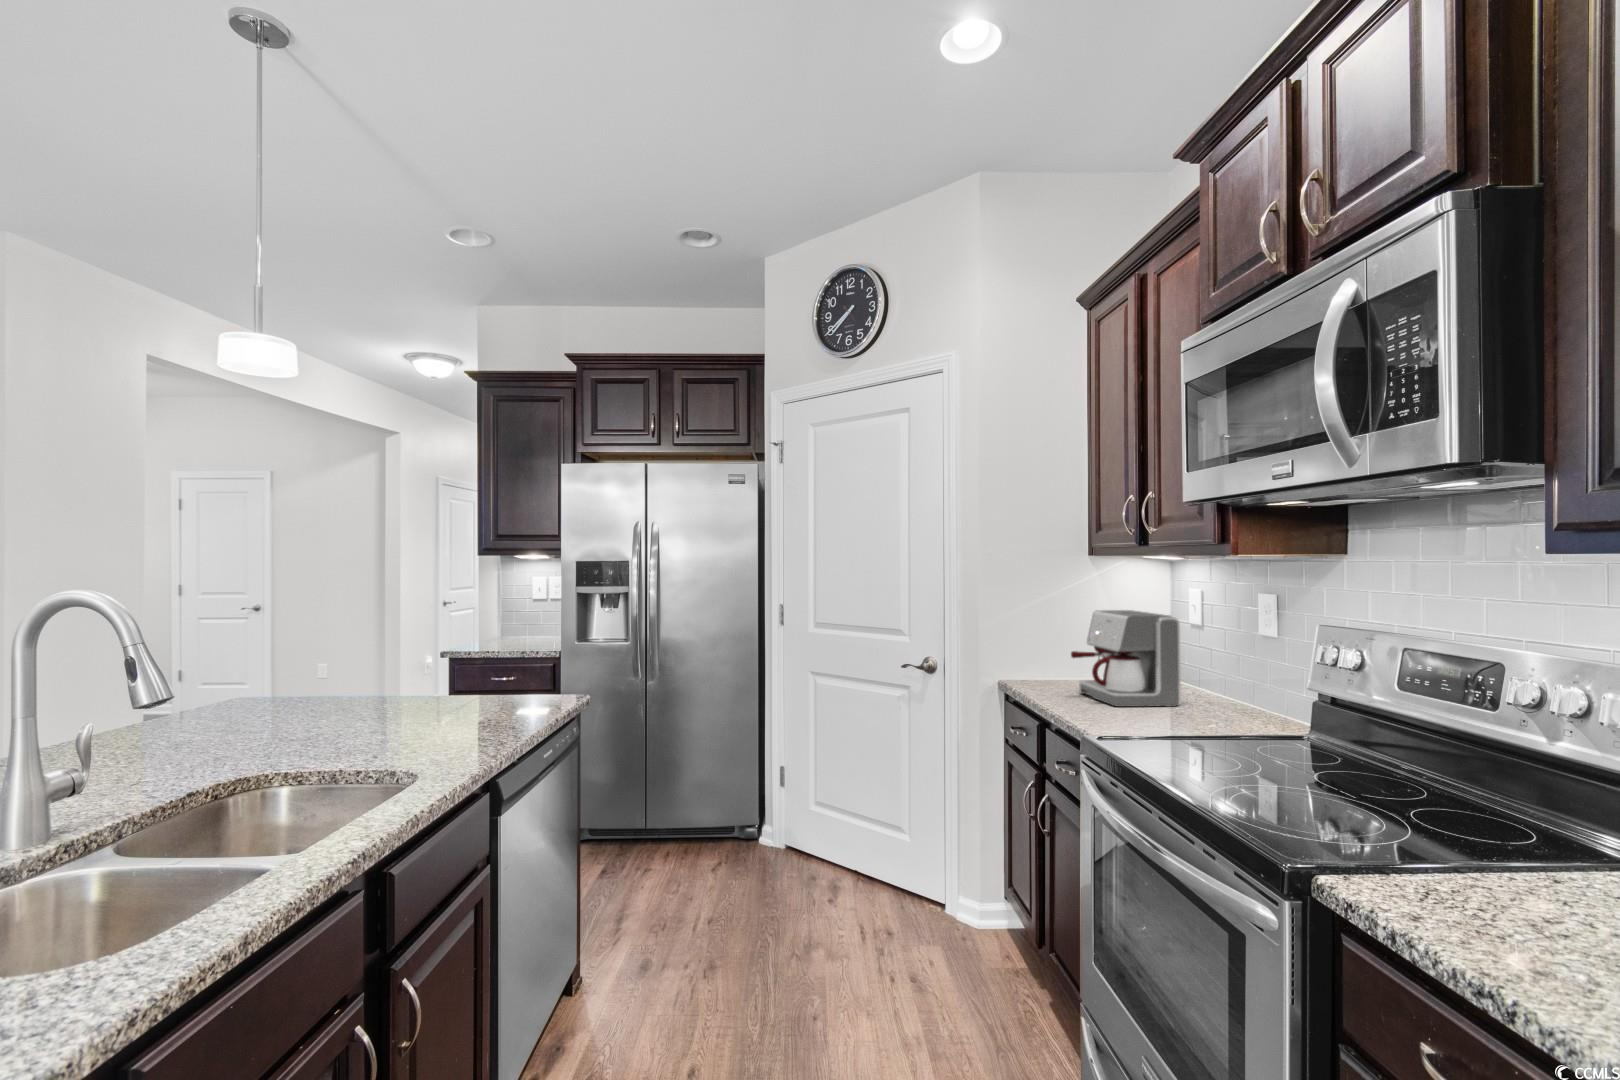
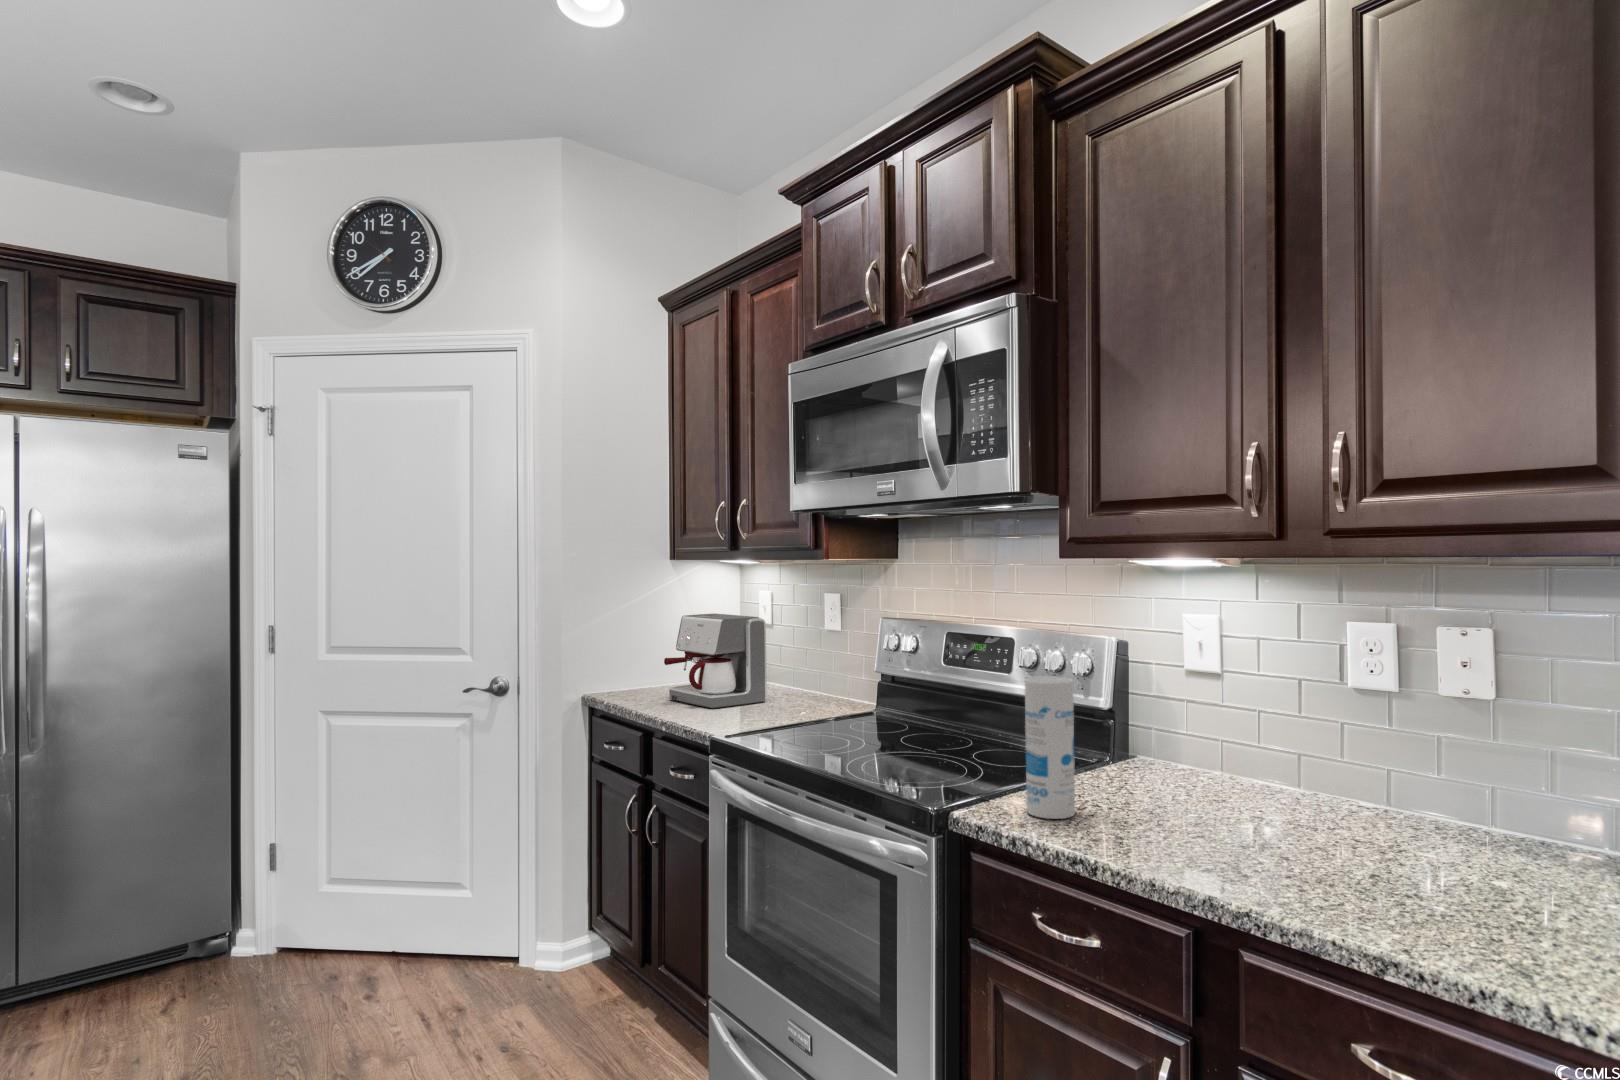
canister: none [1431,711,1521,922] -> present [1025,676,1075,819]

